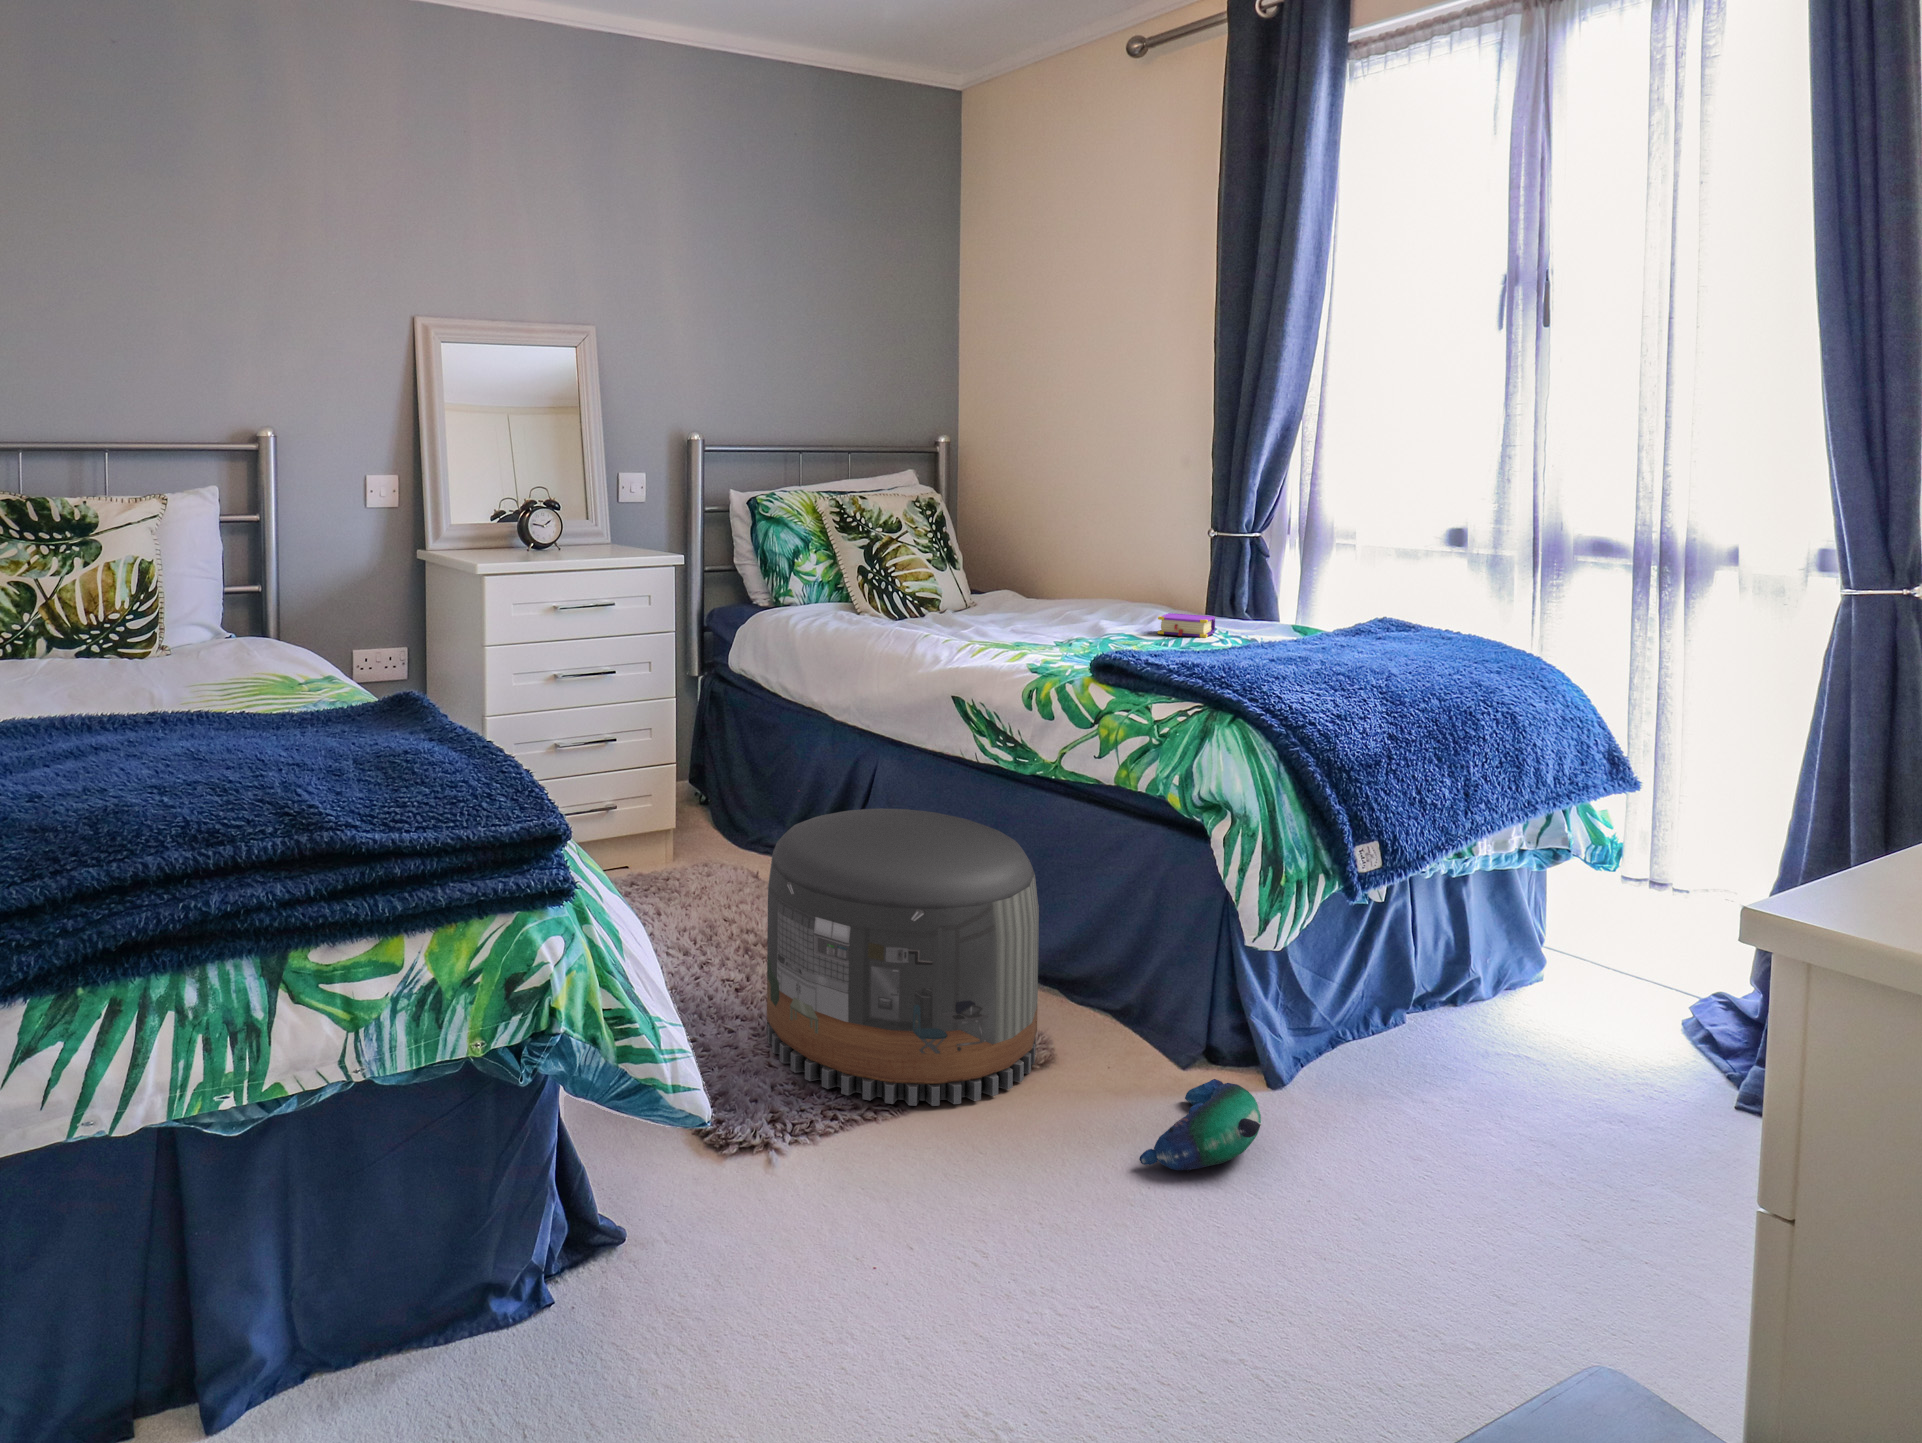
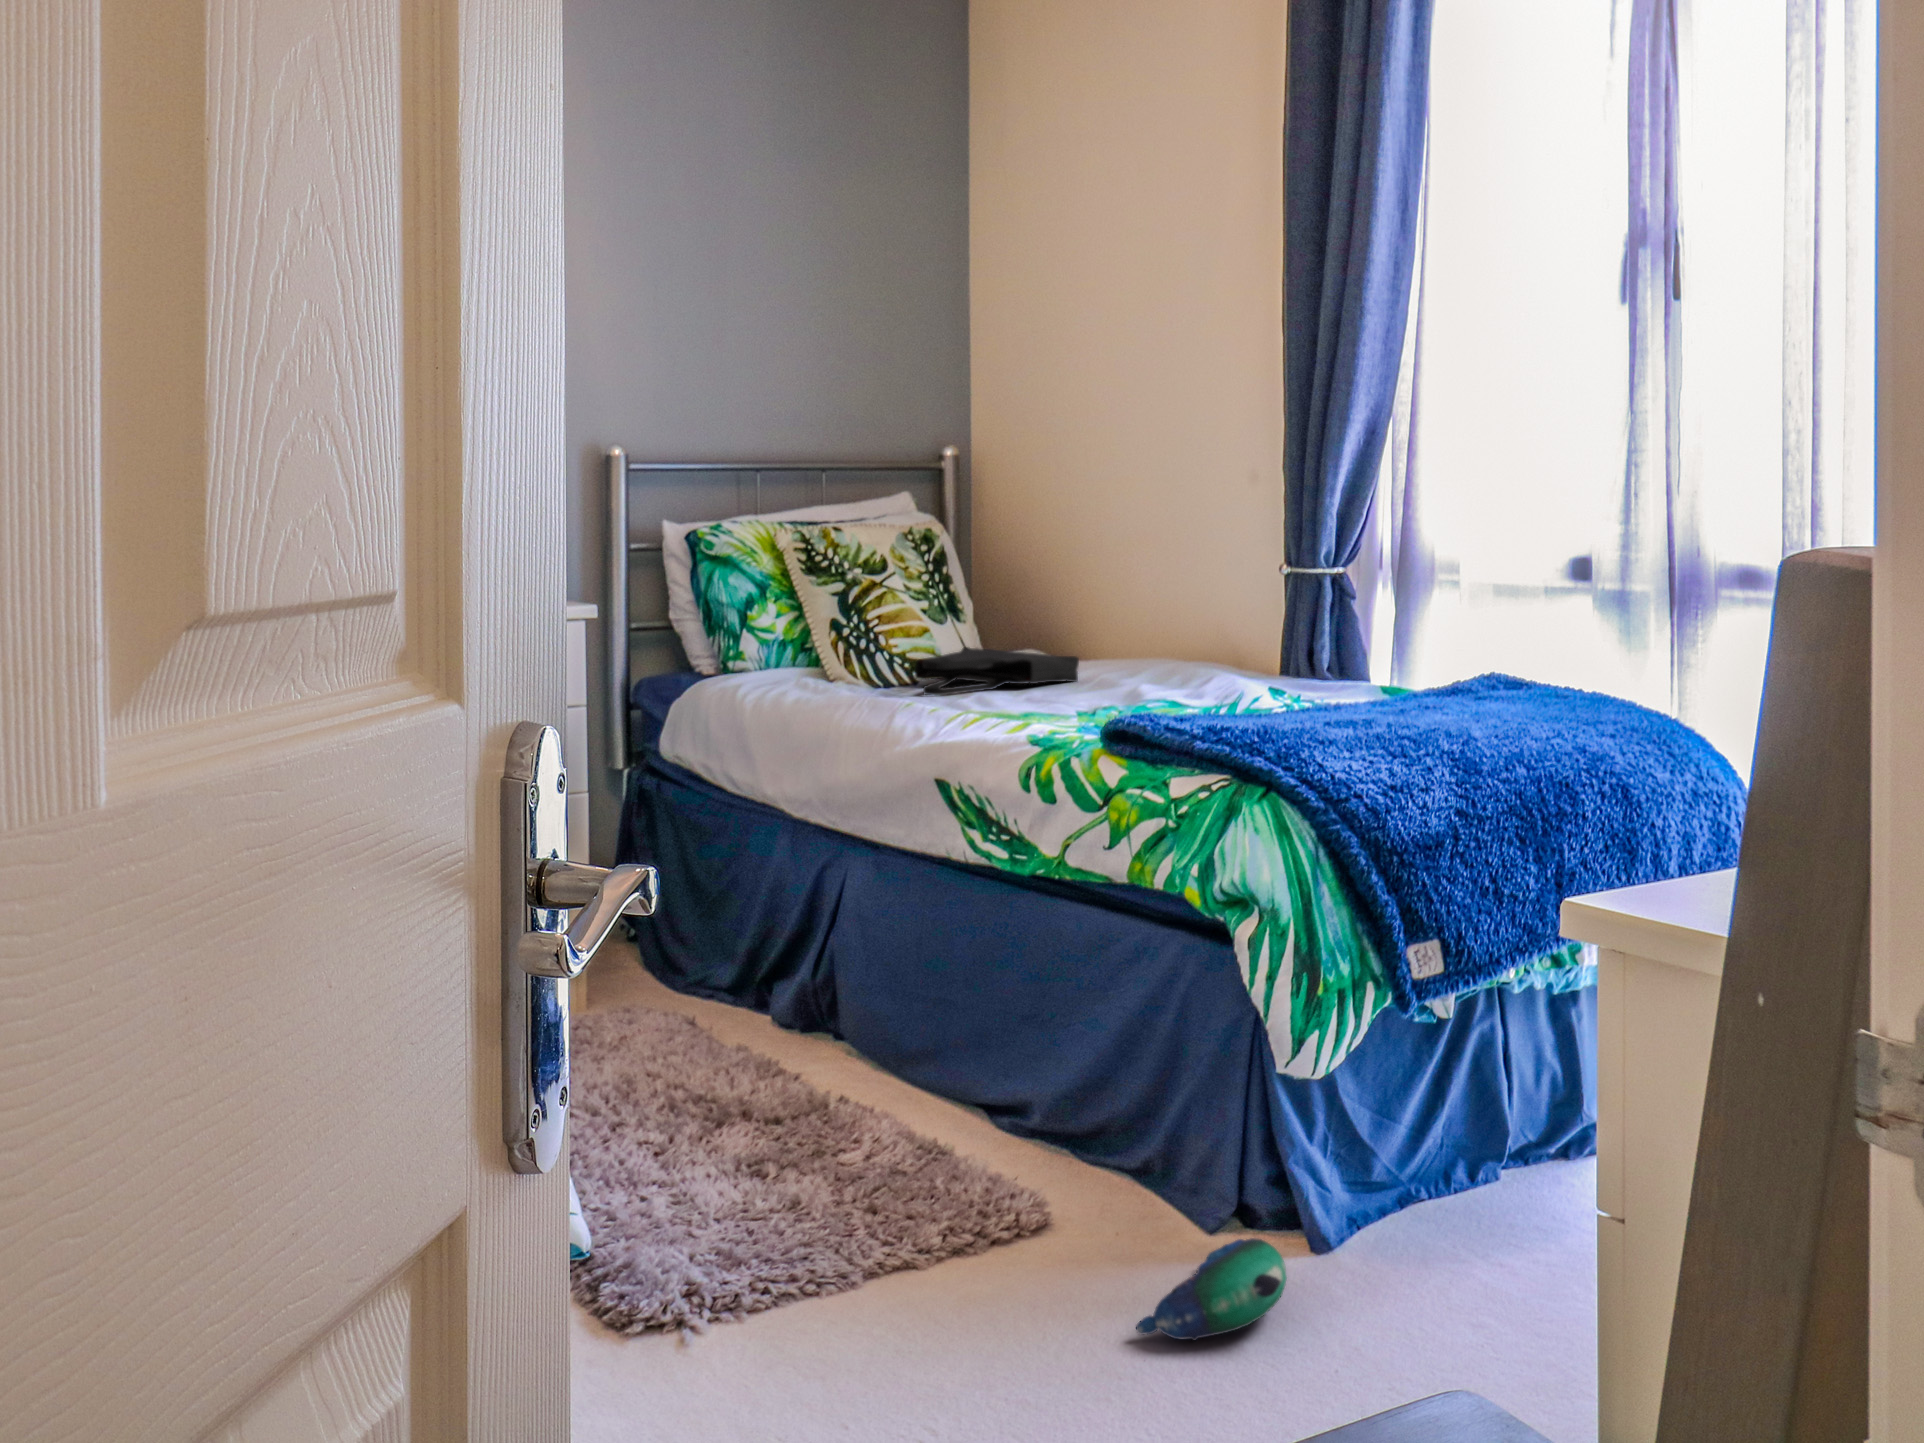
tote bag: none [925,589,1051,628] -> present [915,647,1079,695]
book: present [1157,613,1215,638] -> none [1172,671,1311,705]
pouf: present [767,808,1039,1106] -> none [689,919,1028,1278]

